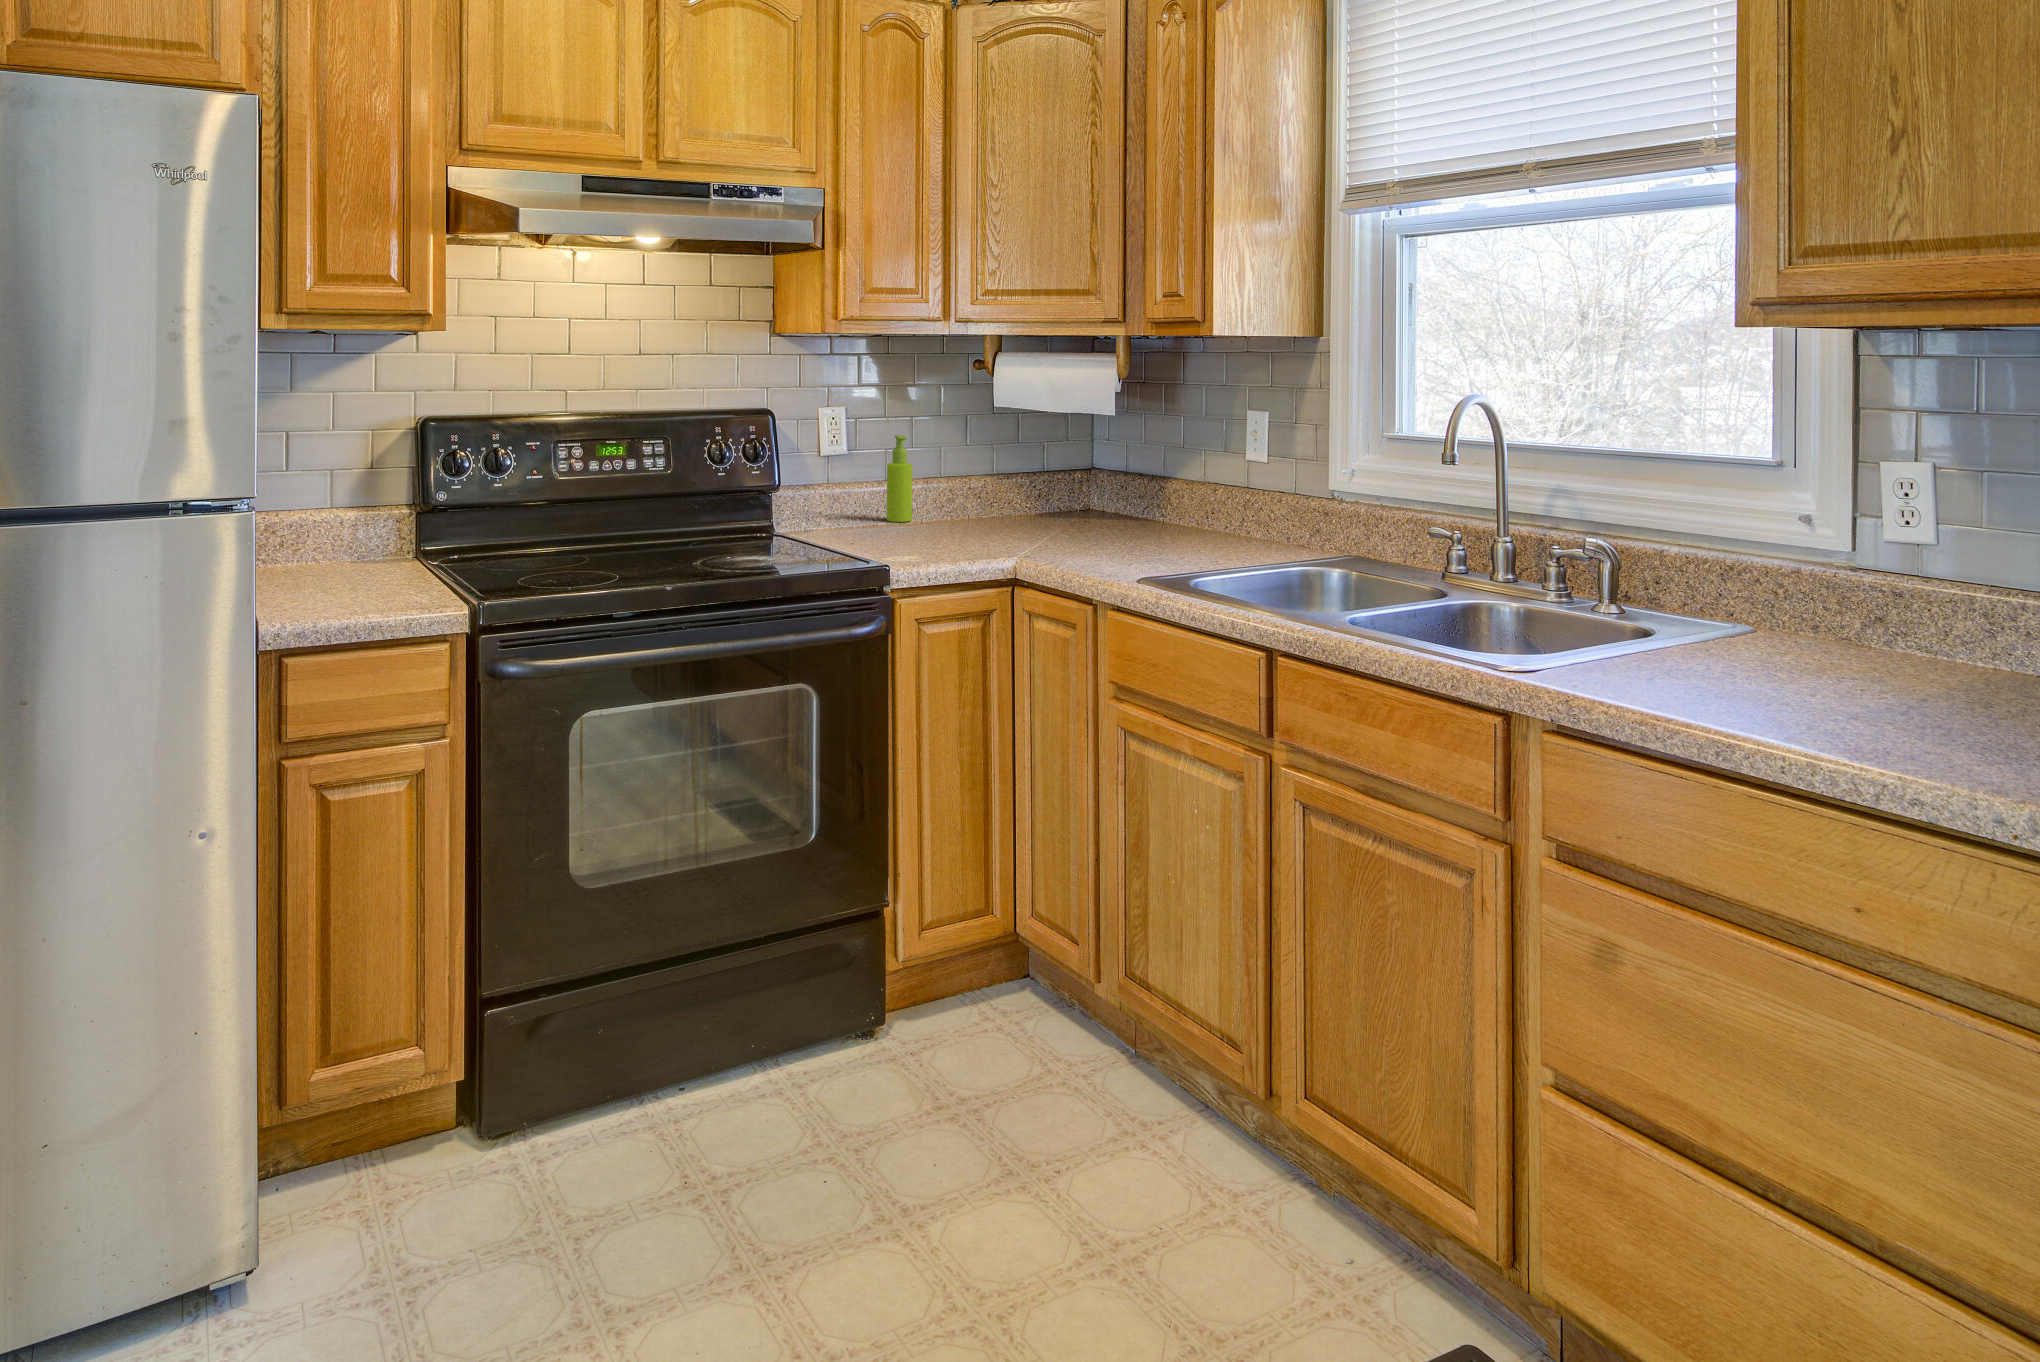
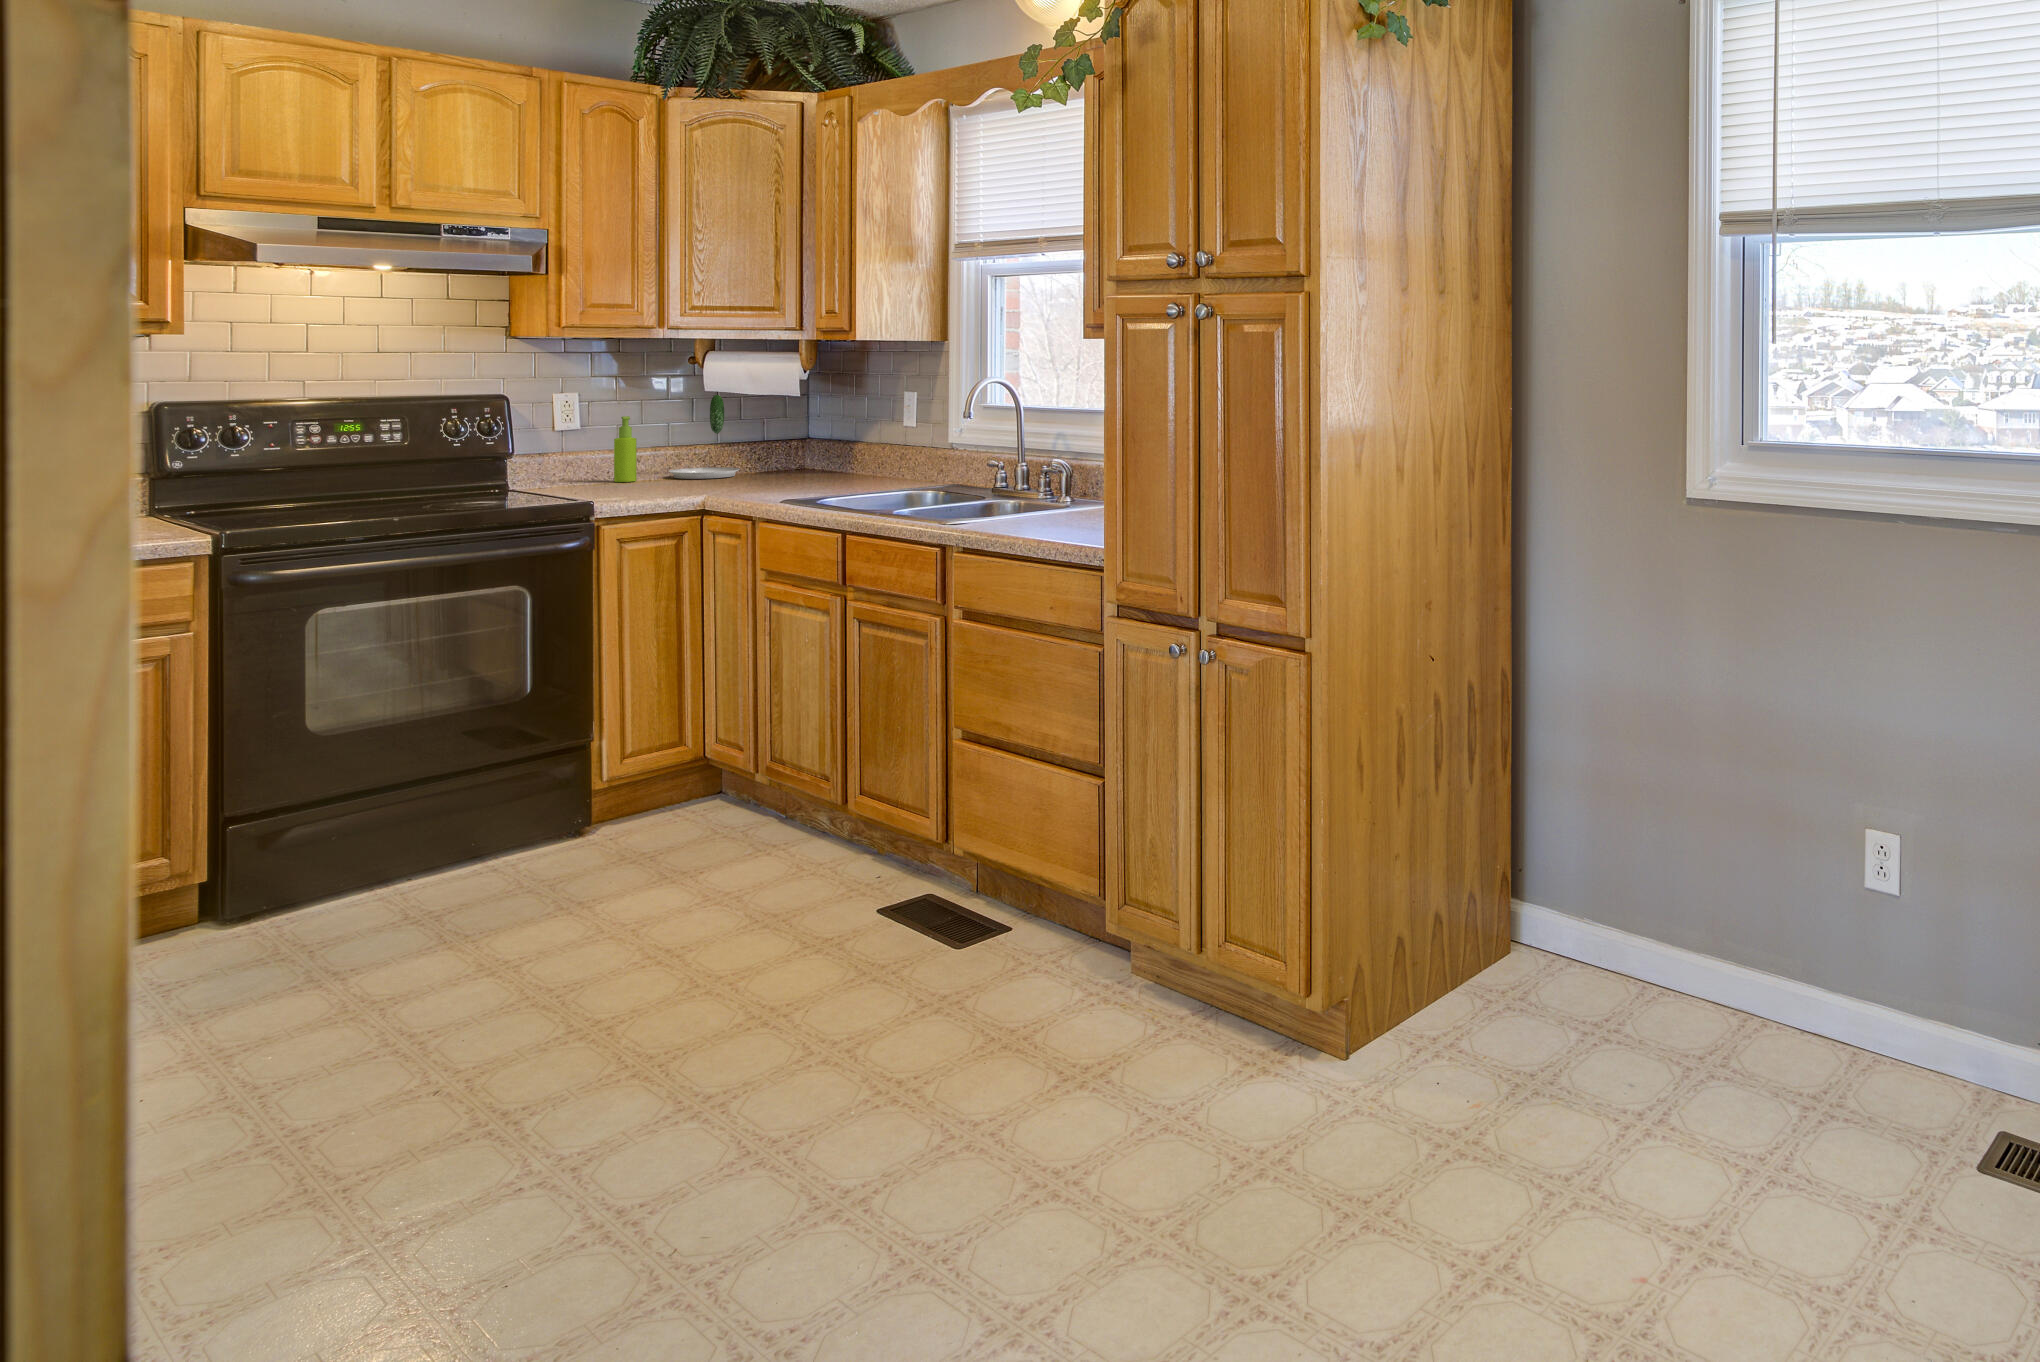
plate: none [944,406,1028,520] -> present [669,395,740,479]

